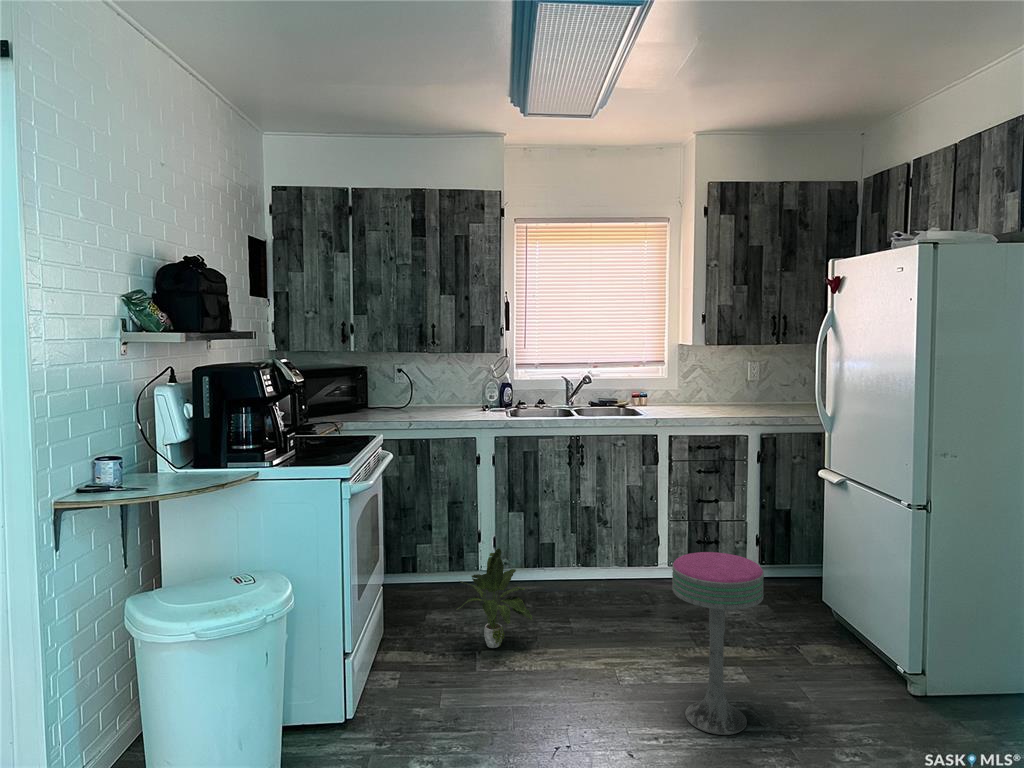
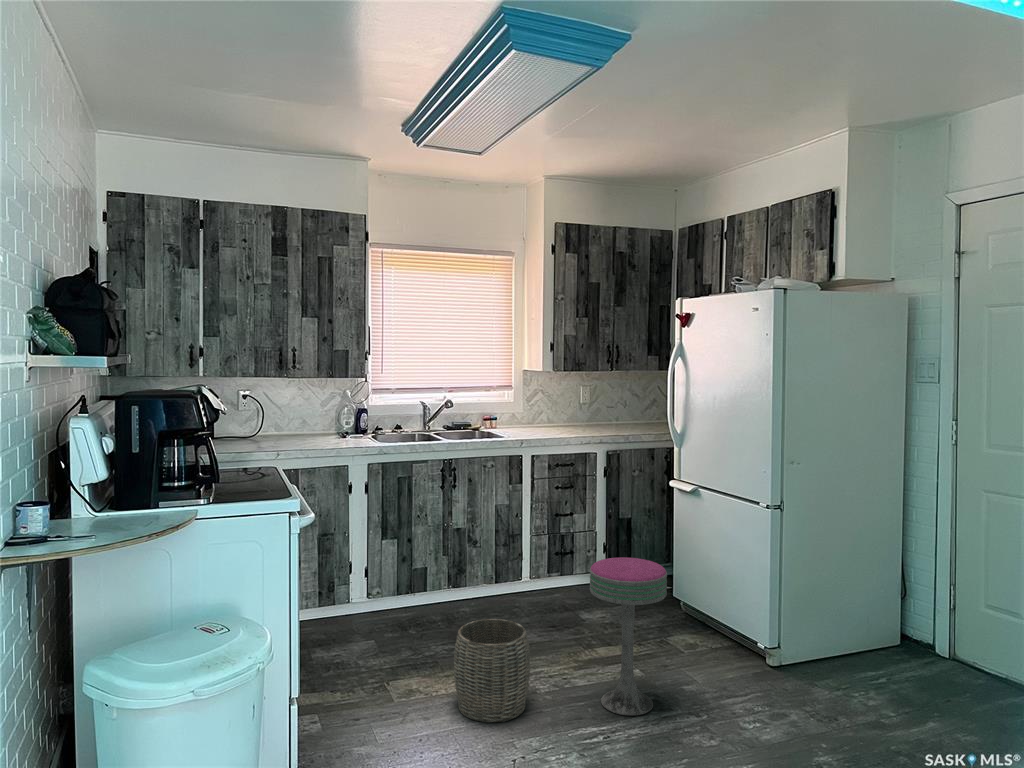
potted plant: present [457,548,532,648] -> none [364,575,440,676]
woven basket: none [525,603,606,714] -> present [454,619,530,722]

